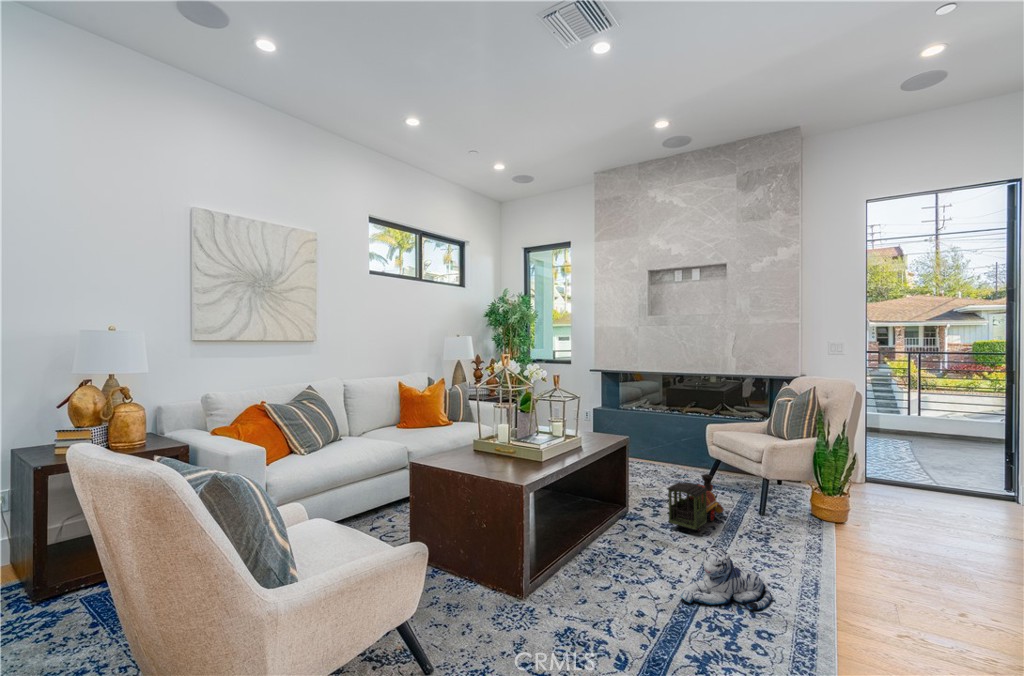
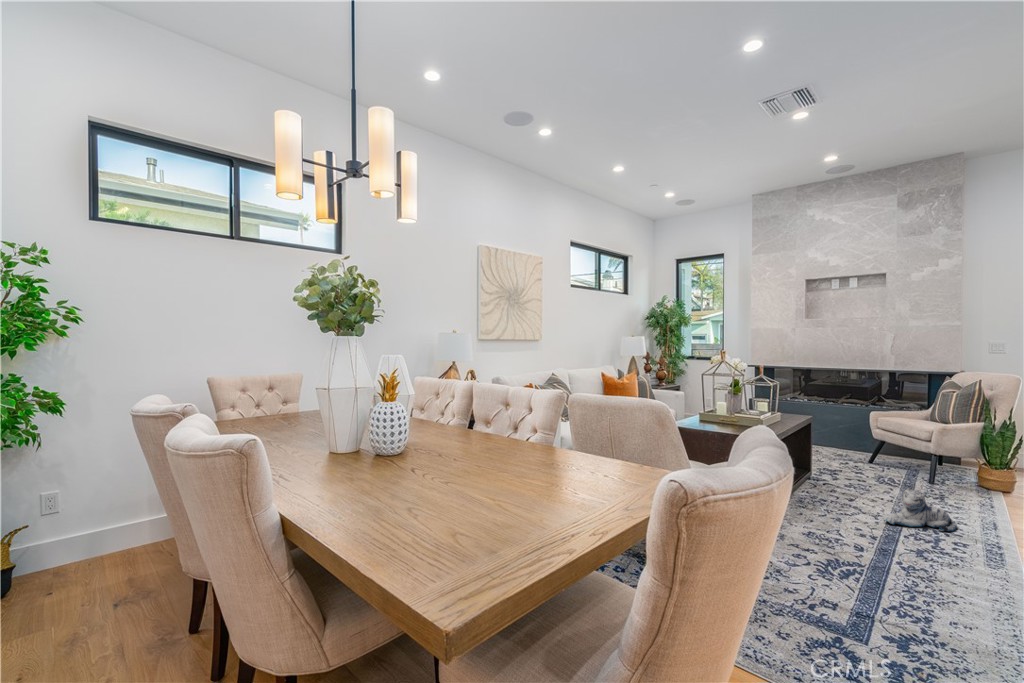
toy train: present [667,474,724,532] -> none [852,448,897,490]

